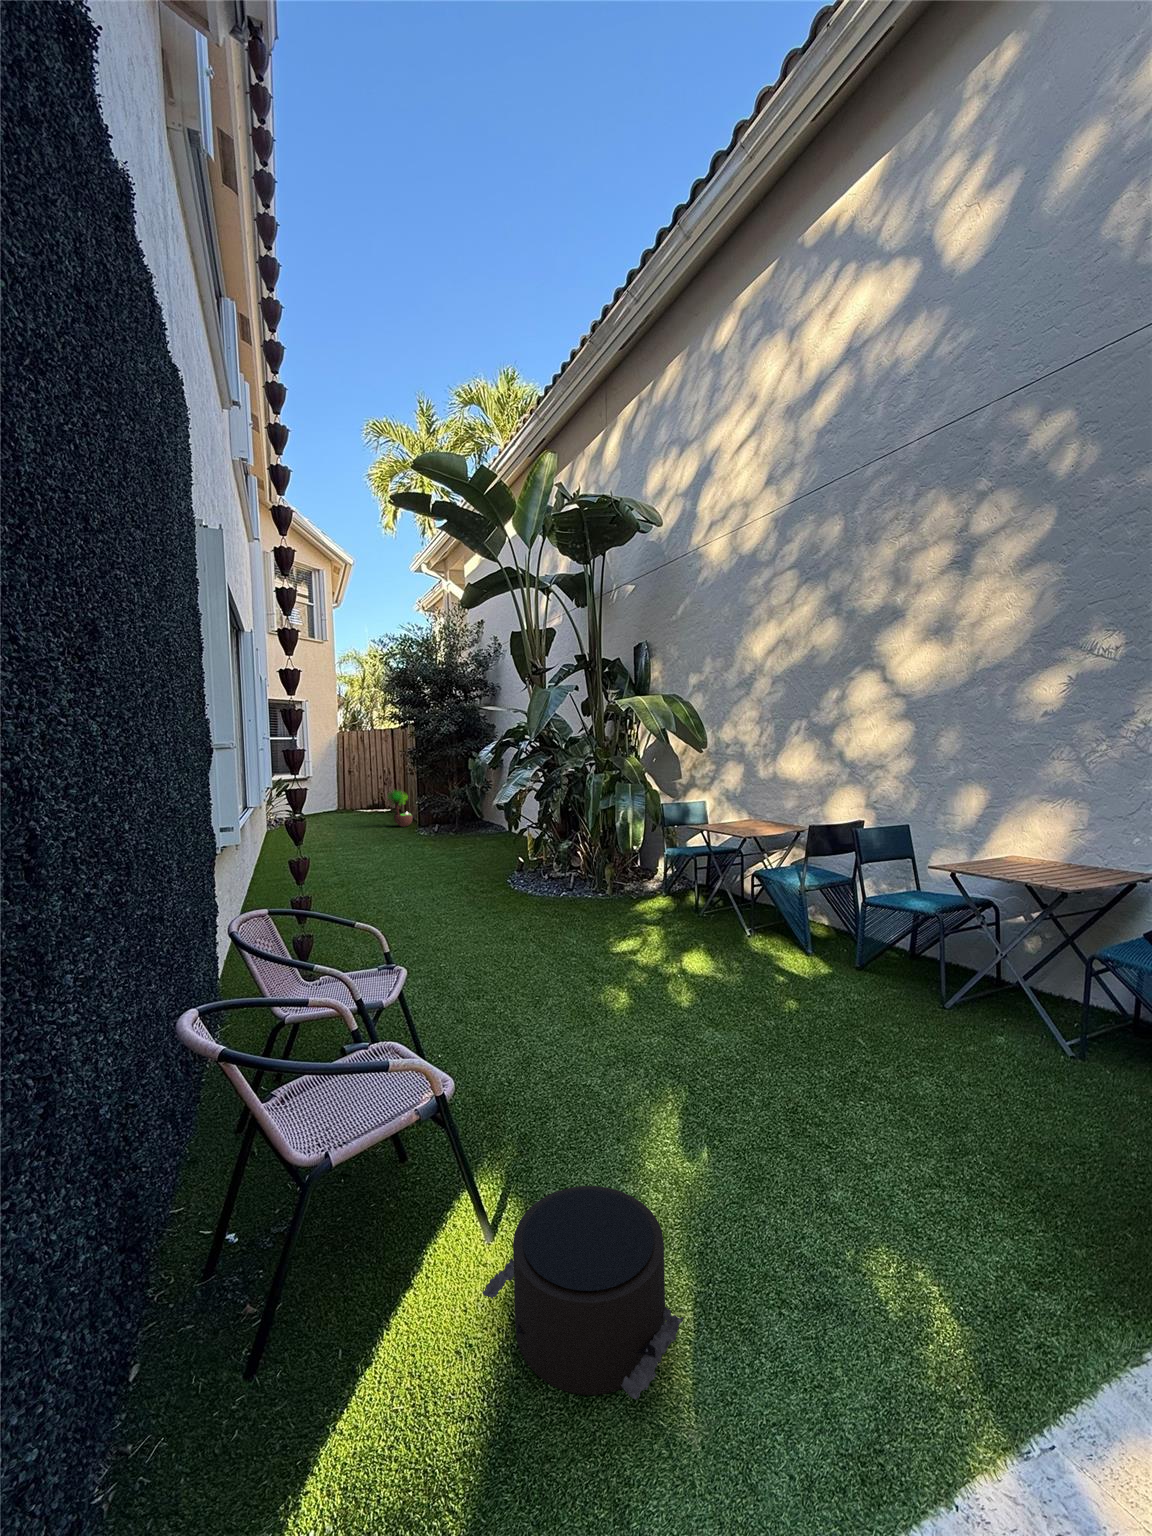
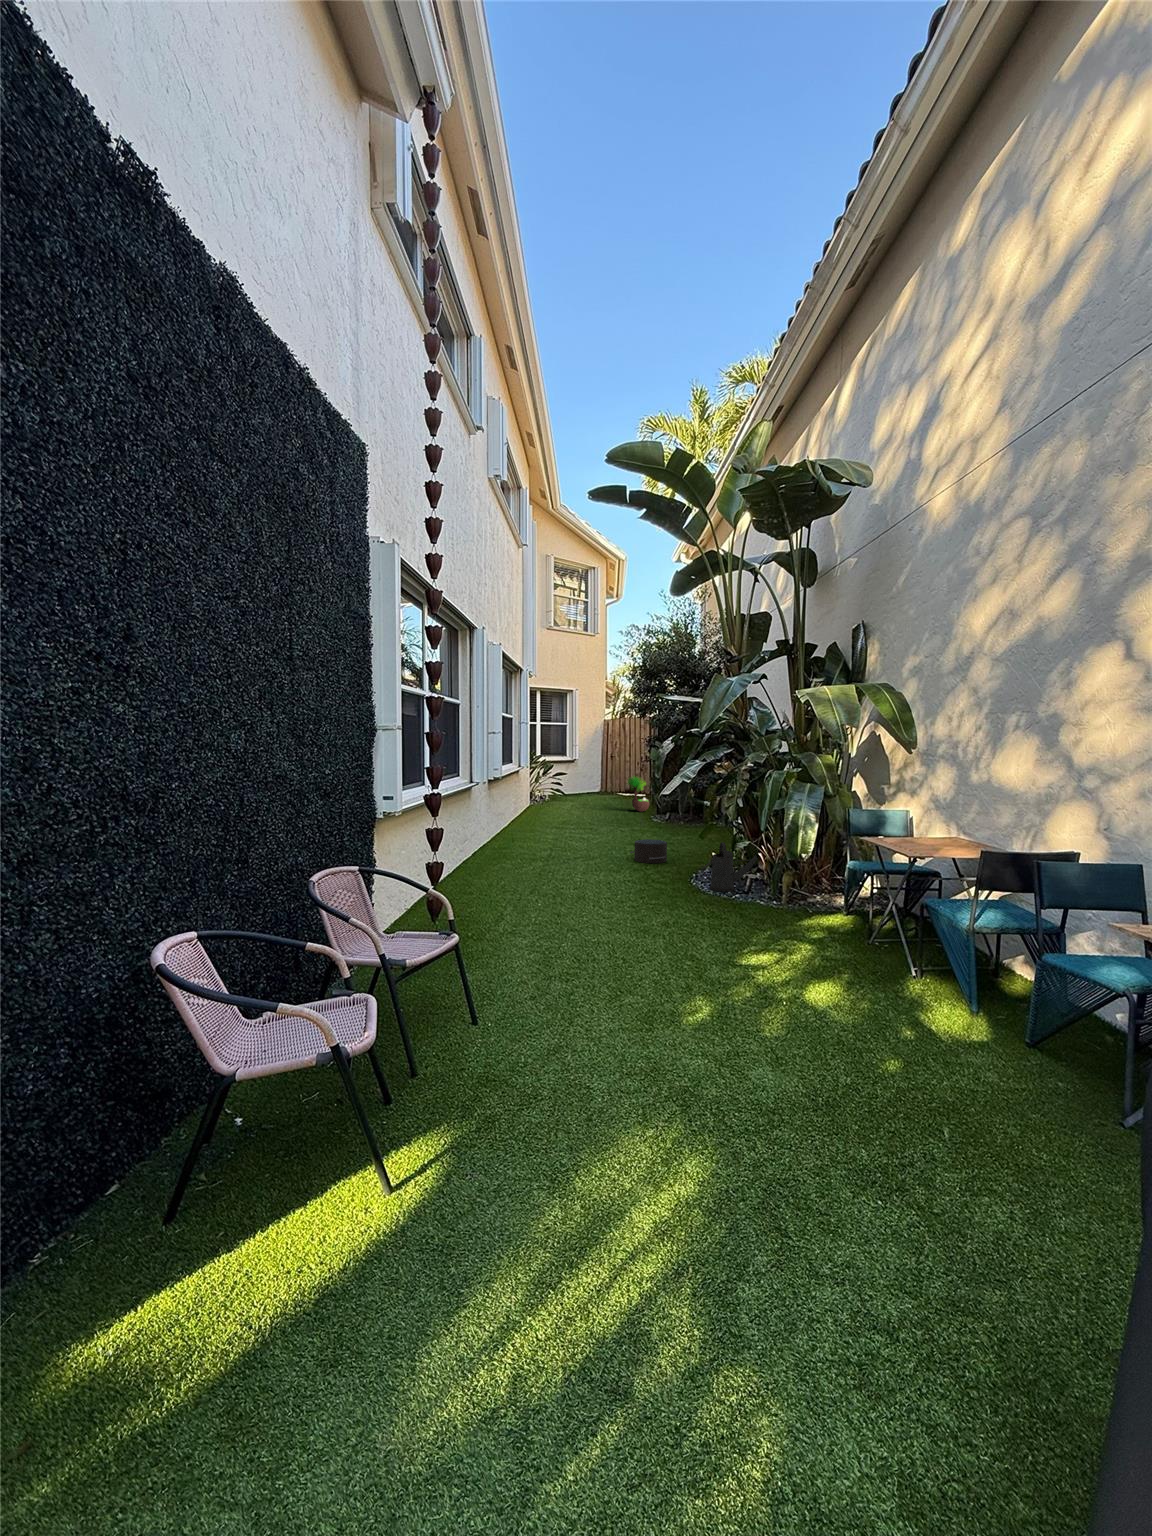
watering can: none [527,845,578,892] -> present [703,843,757,892]
pouf: present [482,1186,683,1400] -> present [630,839,667,863]

